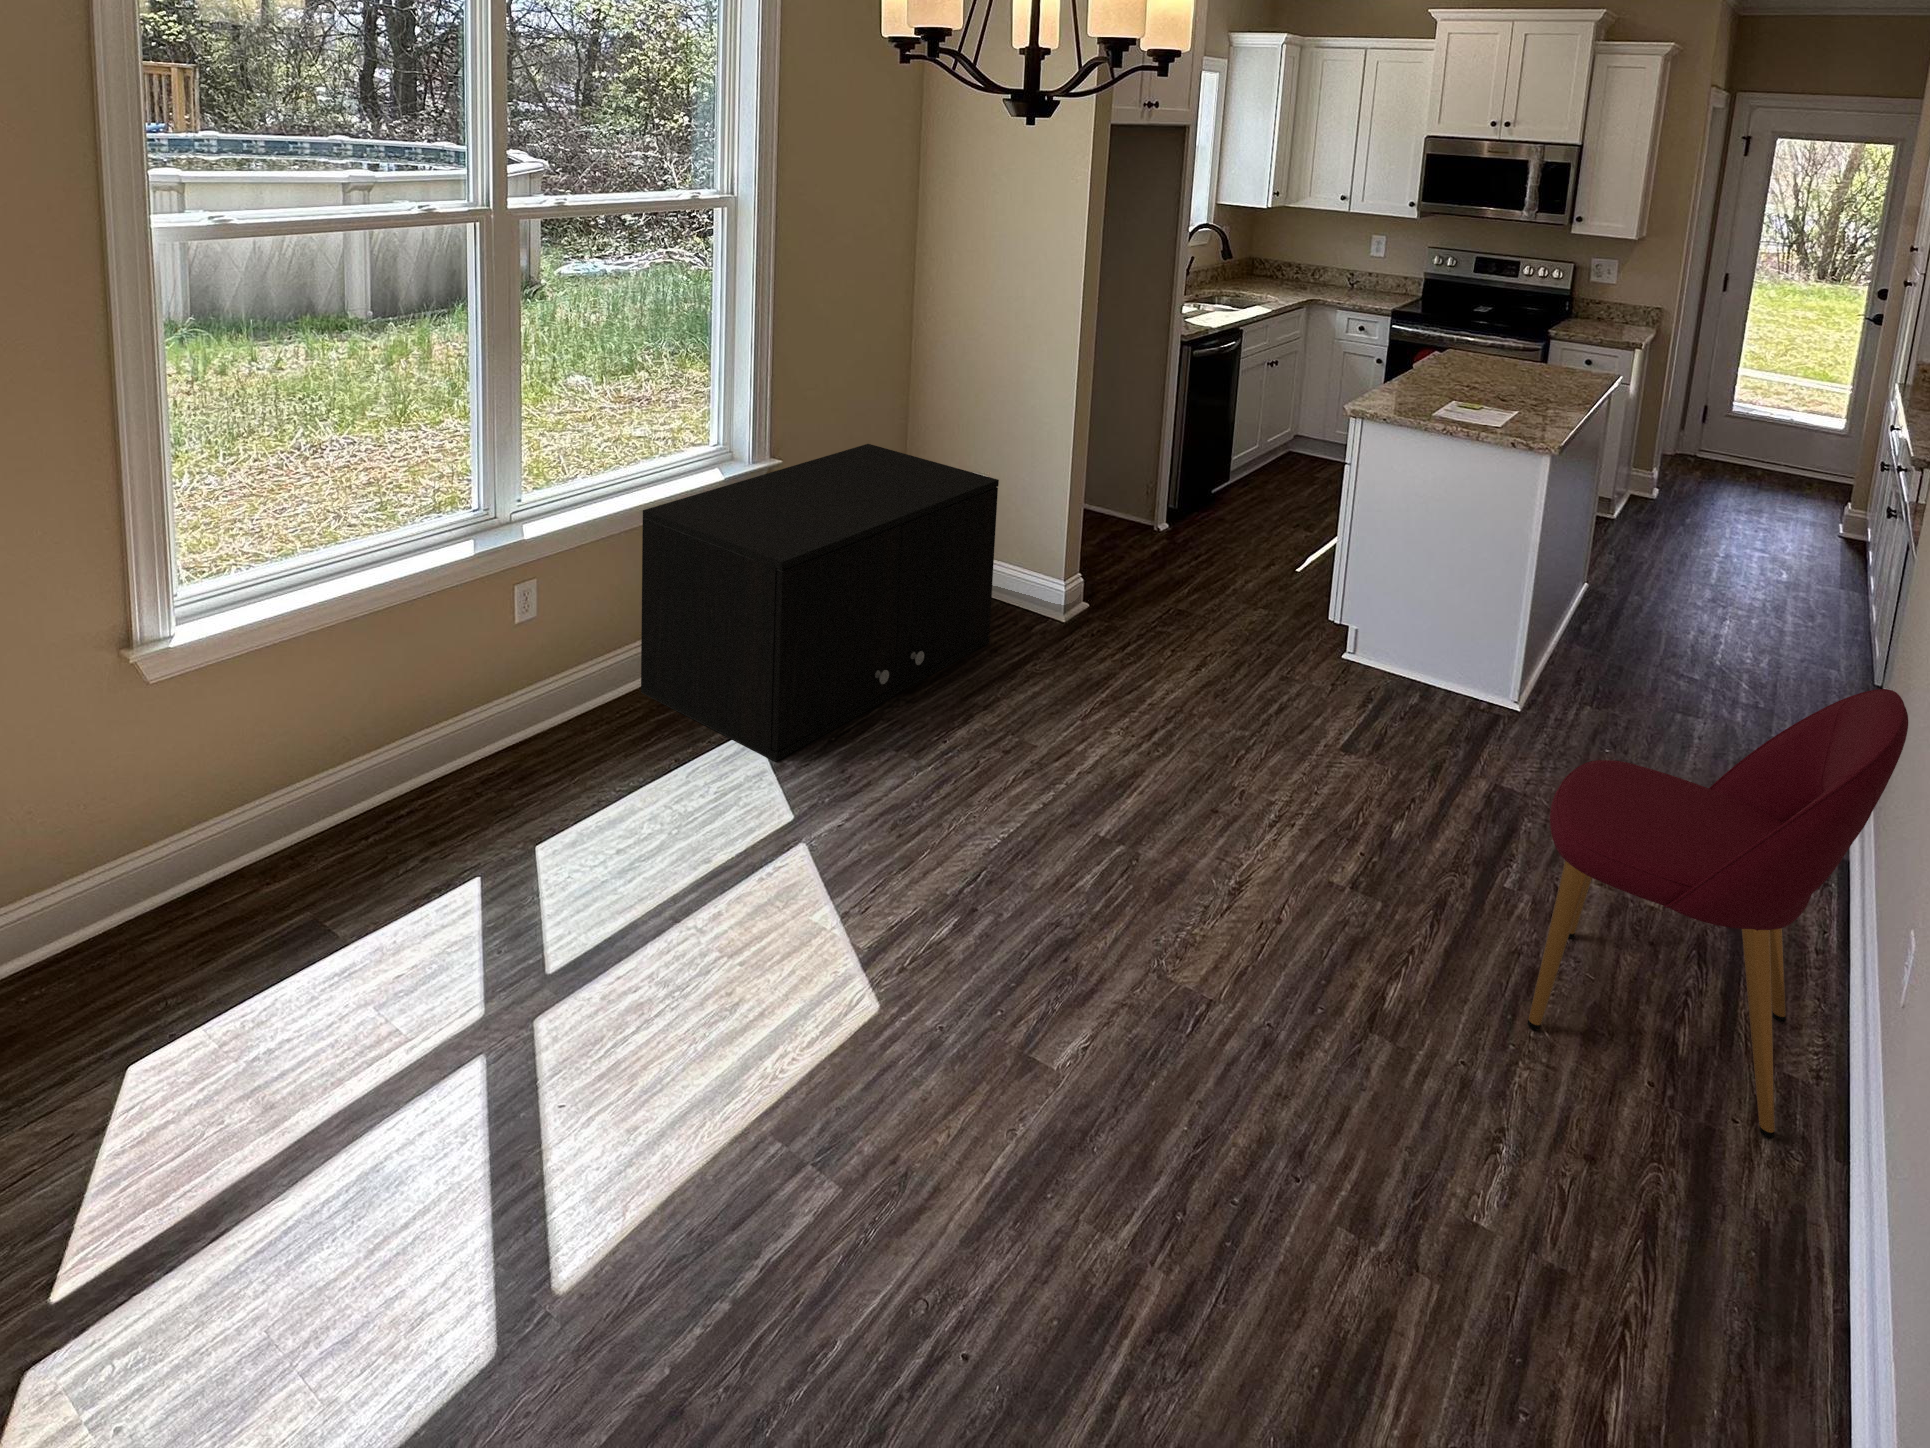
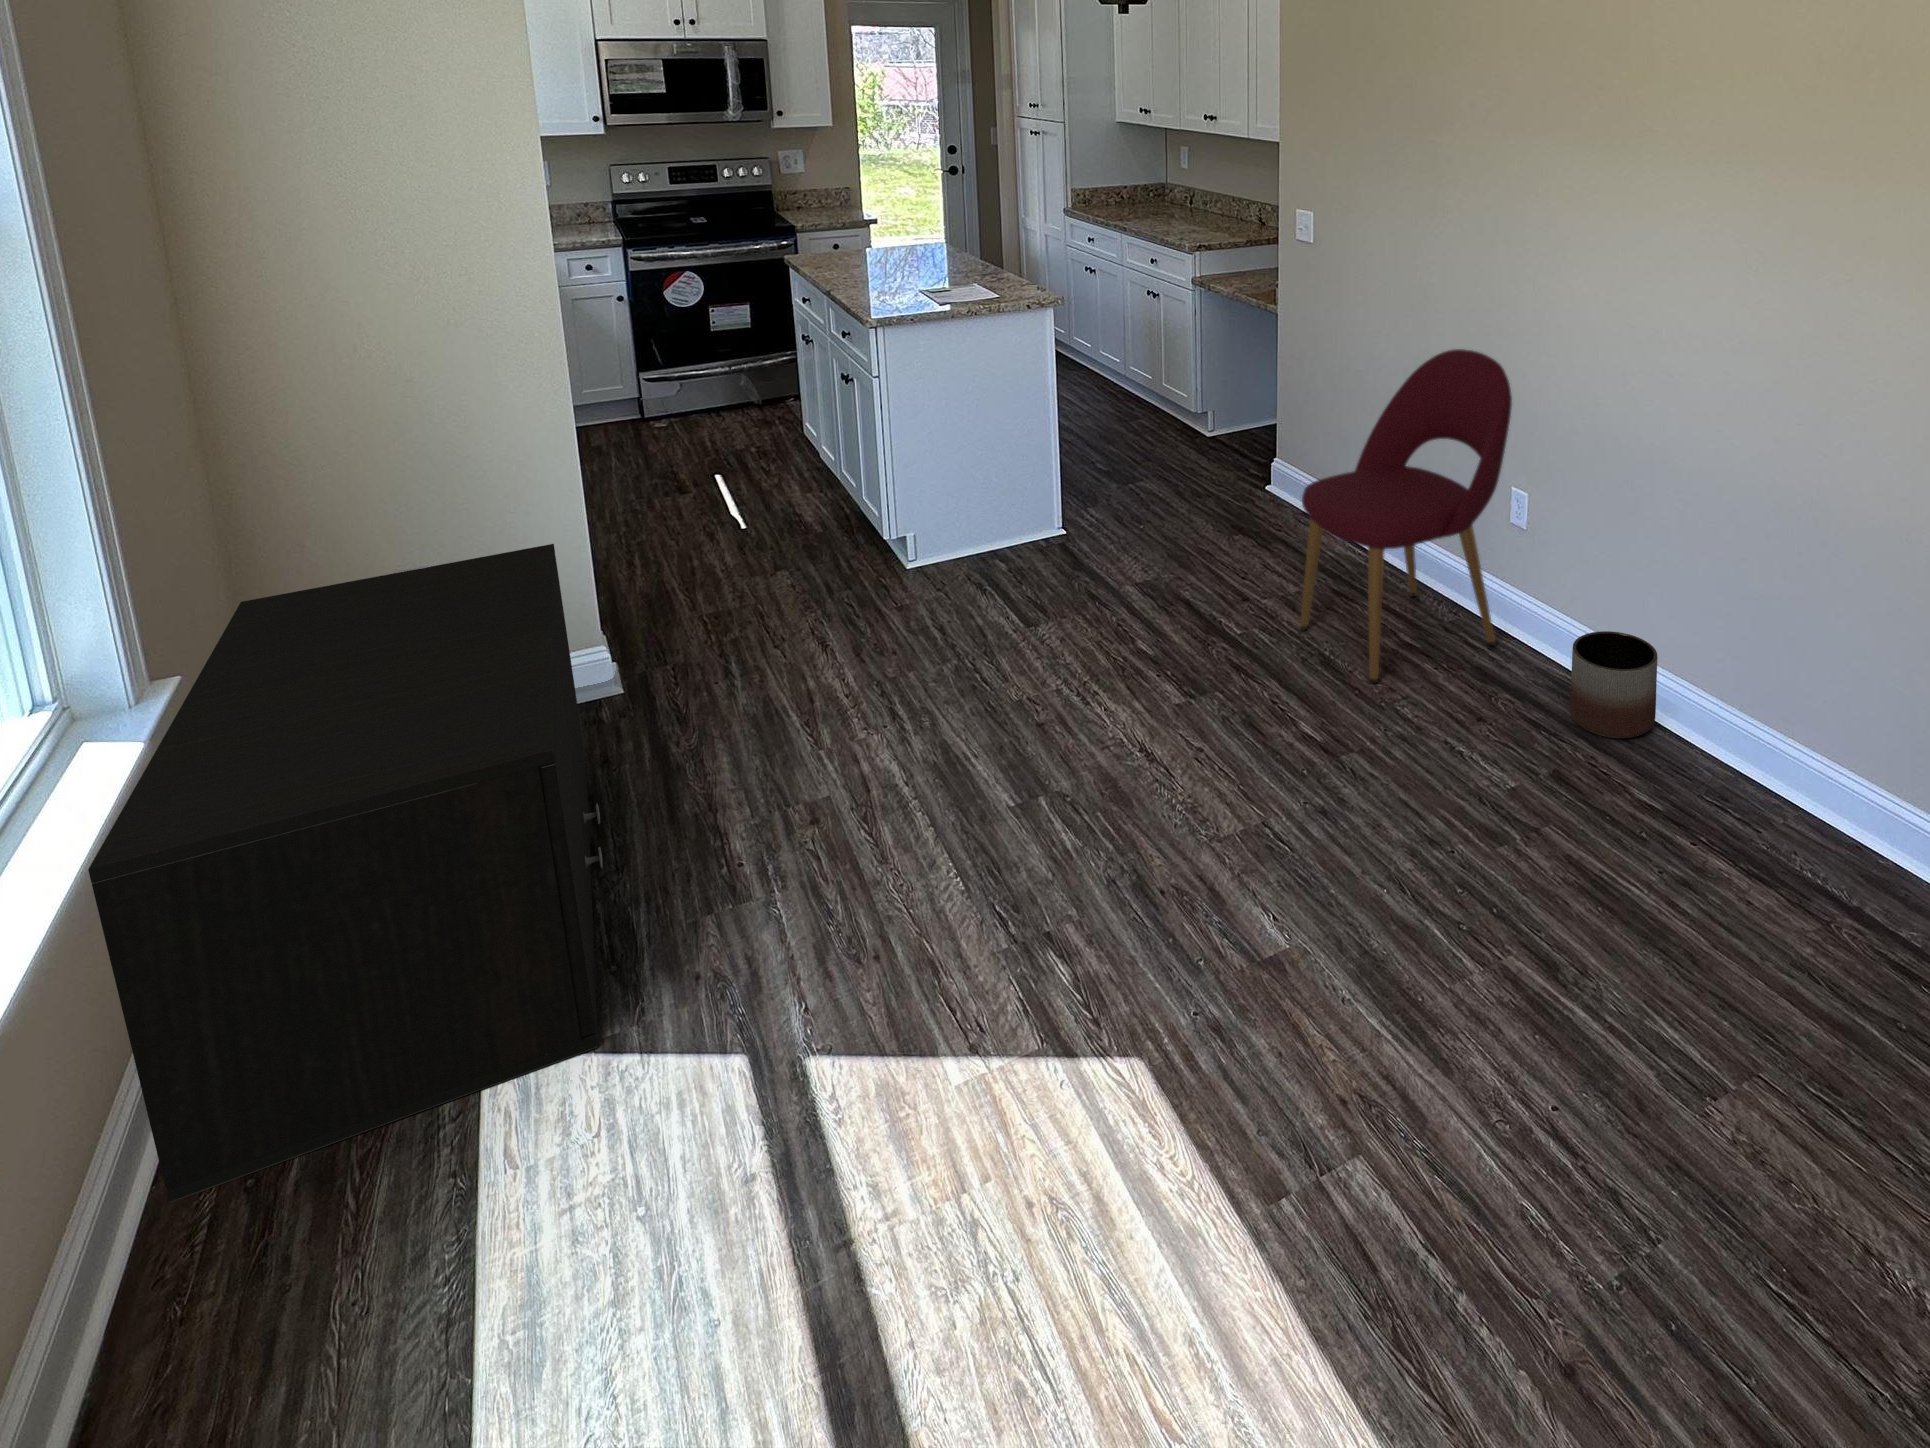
planter: none [1676,1168,1854,1395] -> present [1570,631,1658,738]

